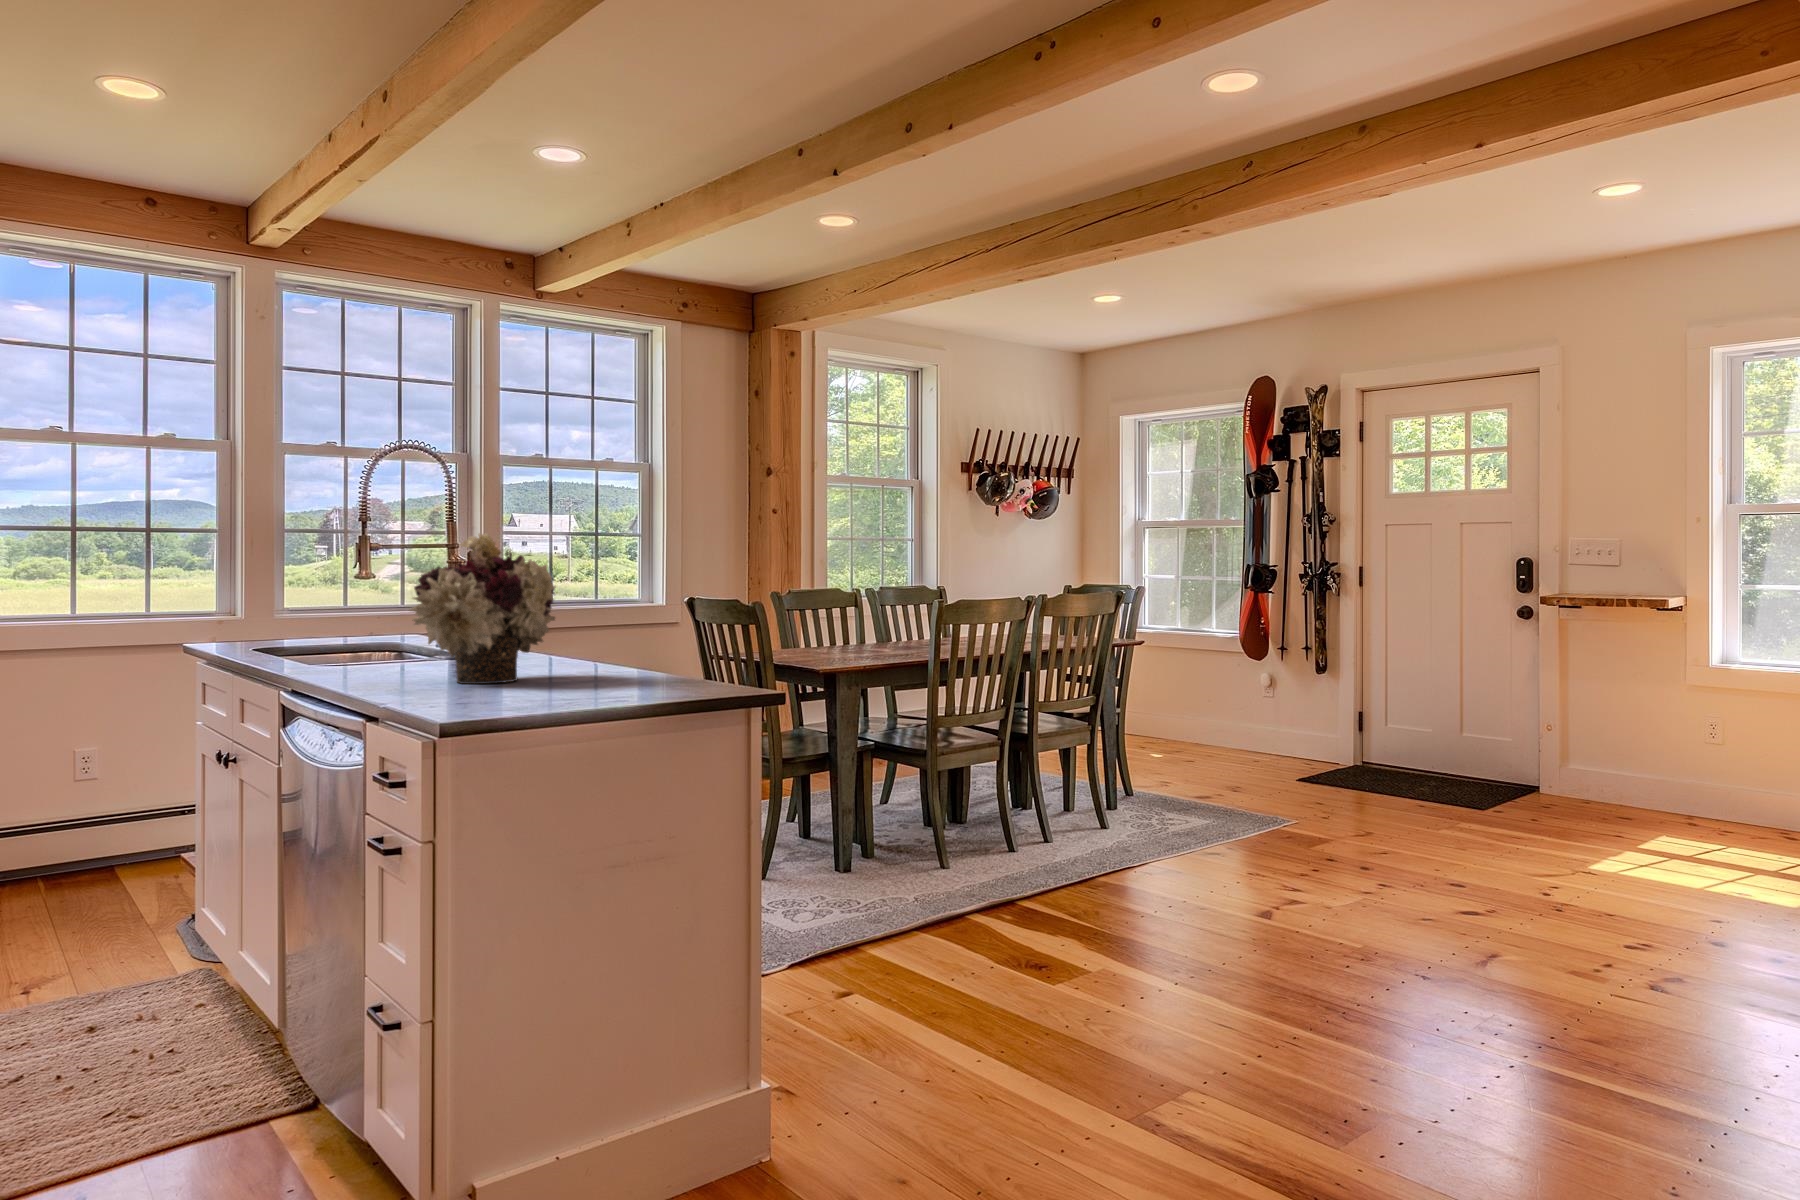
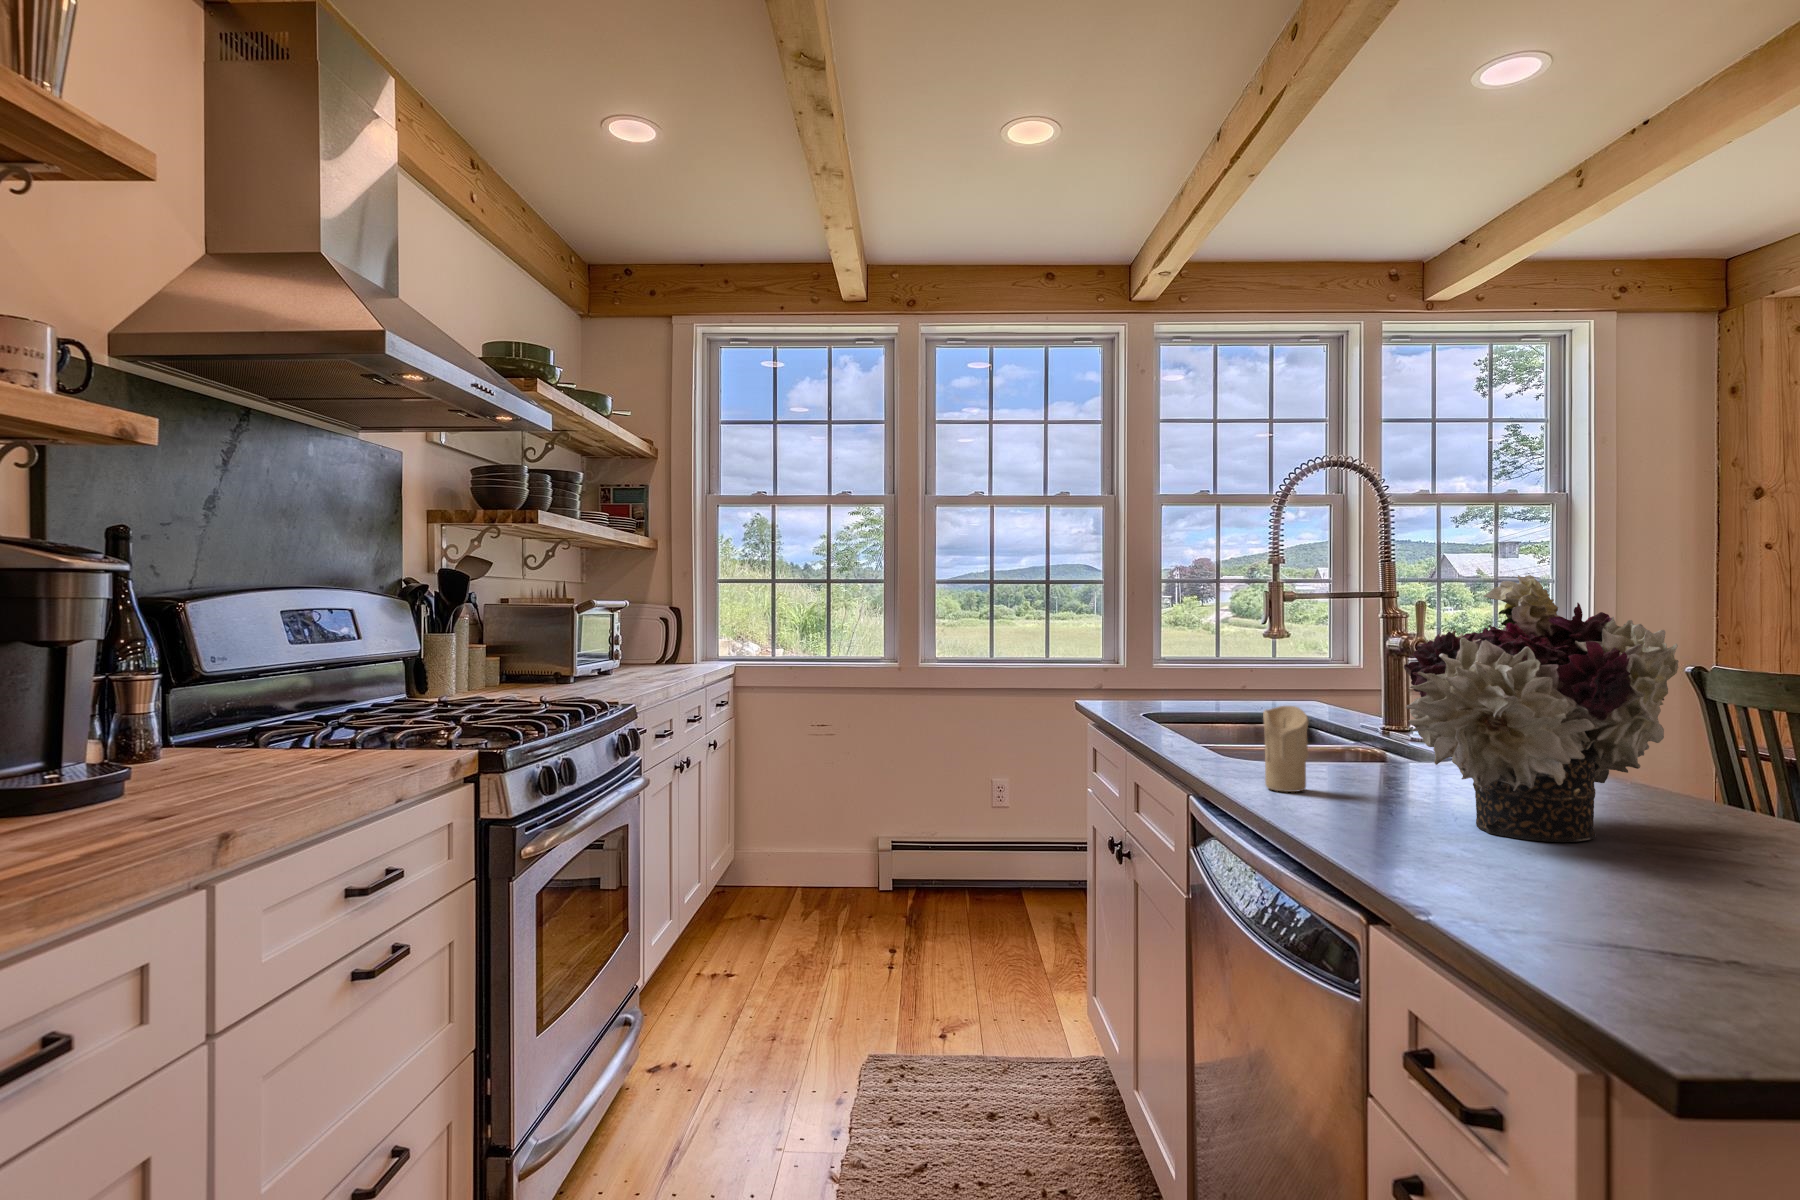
candle: none [333,620,365,678] -> present [1263,706,1309,792]

